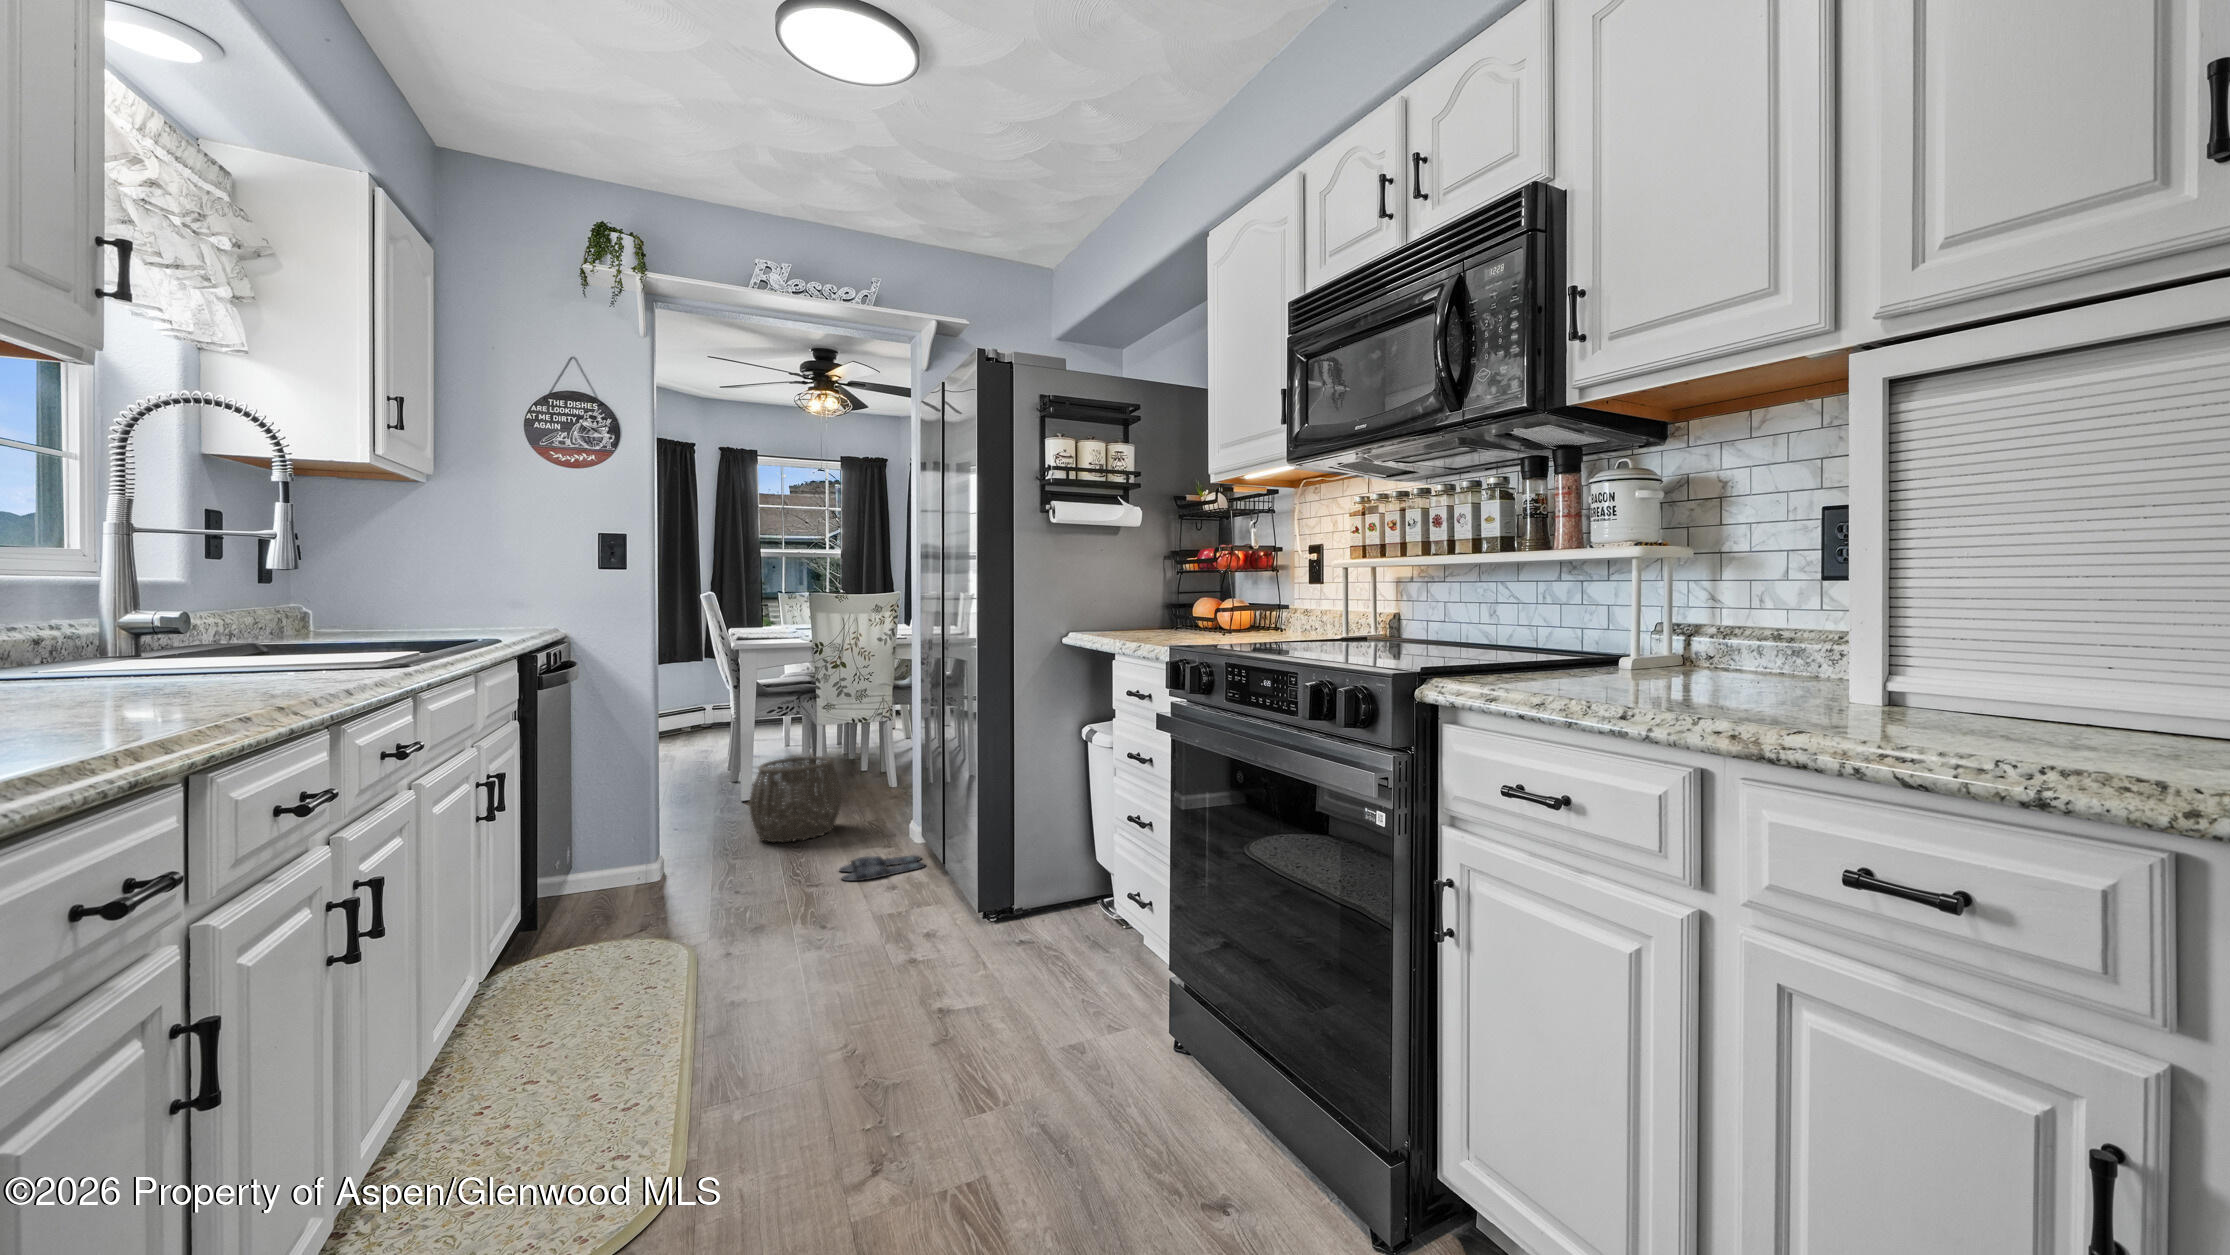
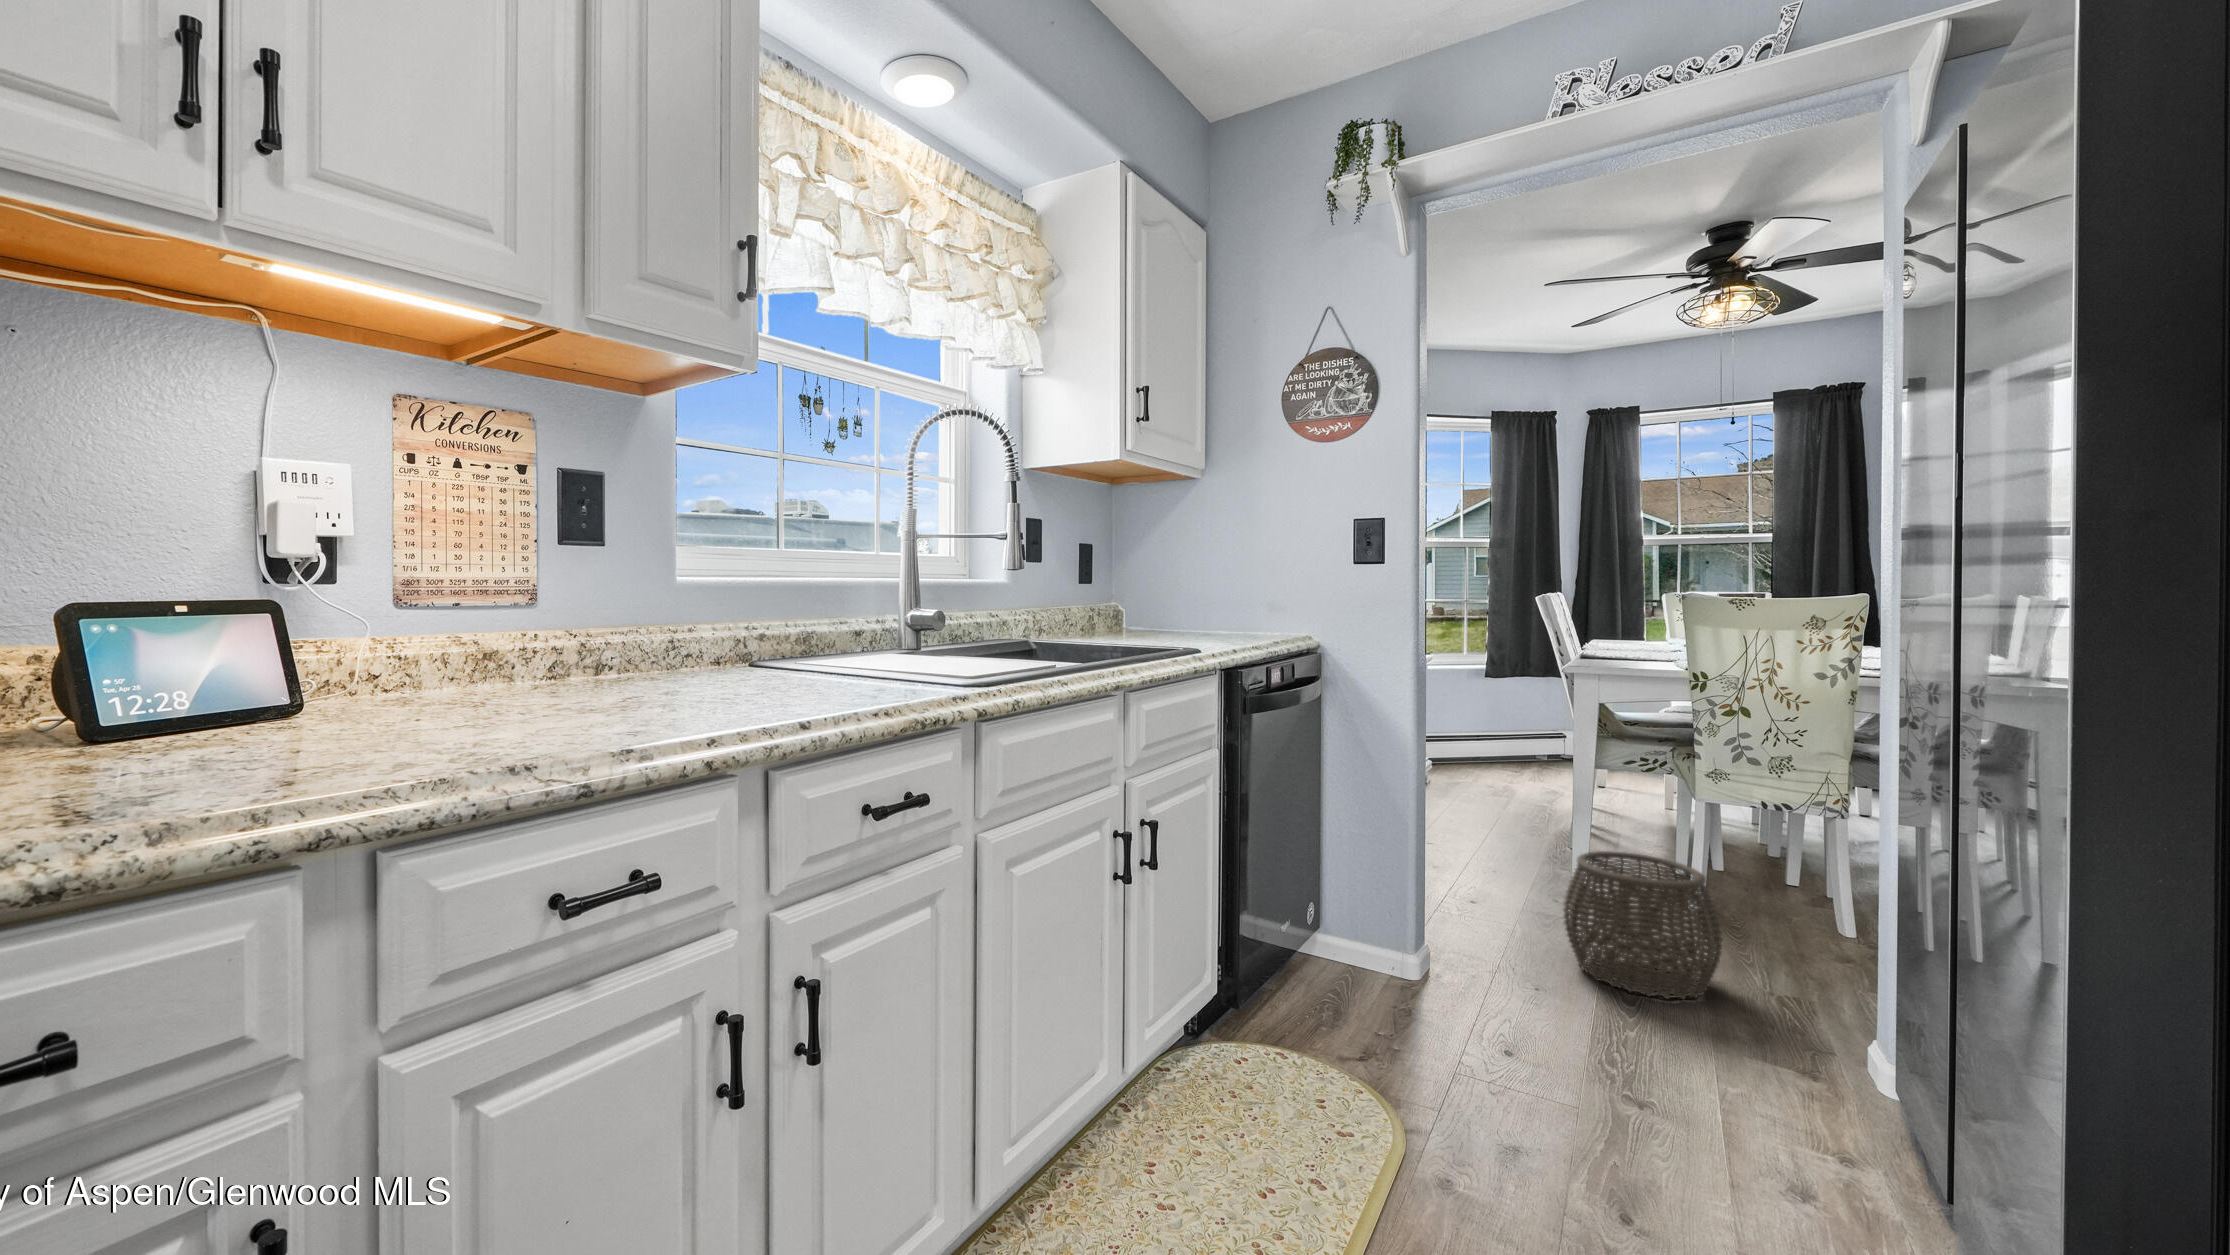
slippers: present [839,855,925,881] -> none [1687,1086,1884,1183]

